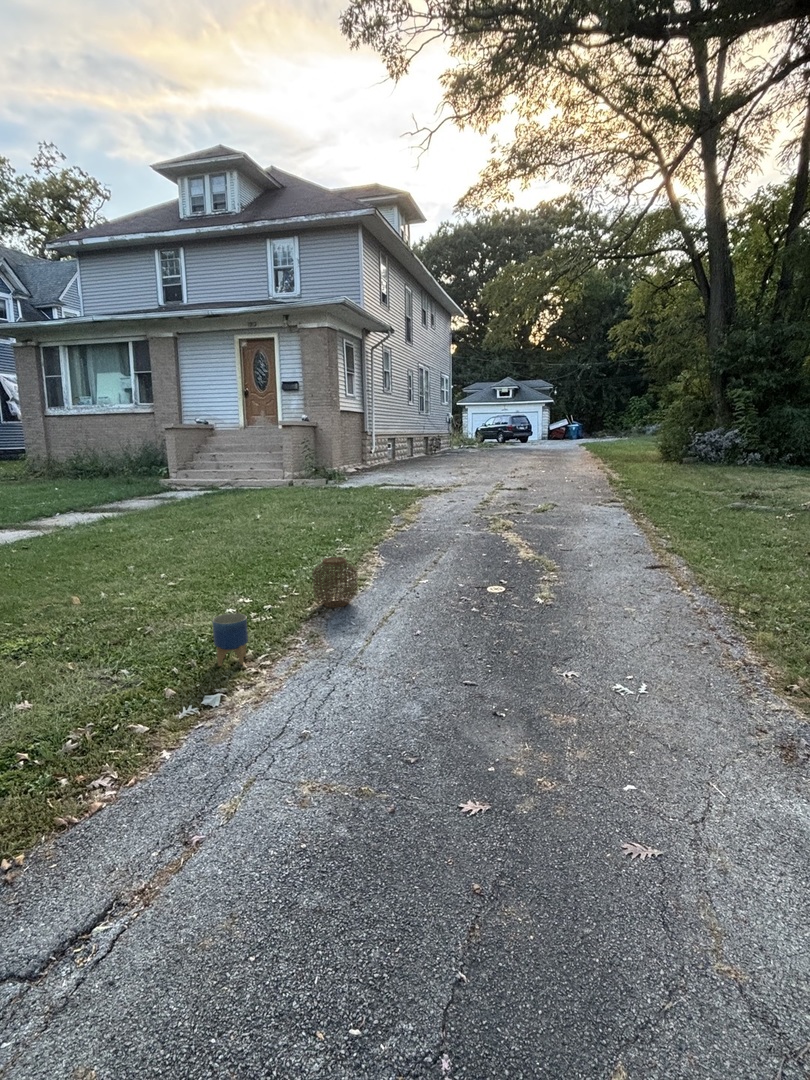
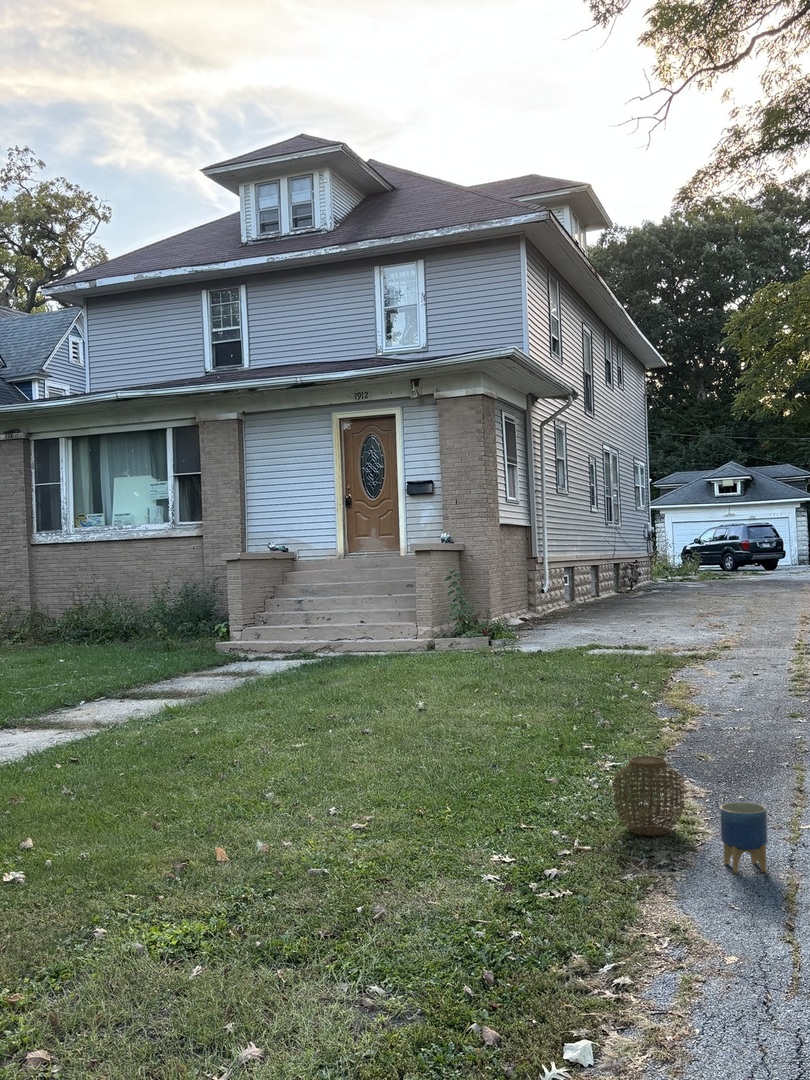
planter: present [213,613,248,666] -> present [720,802,767,873]

